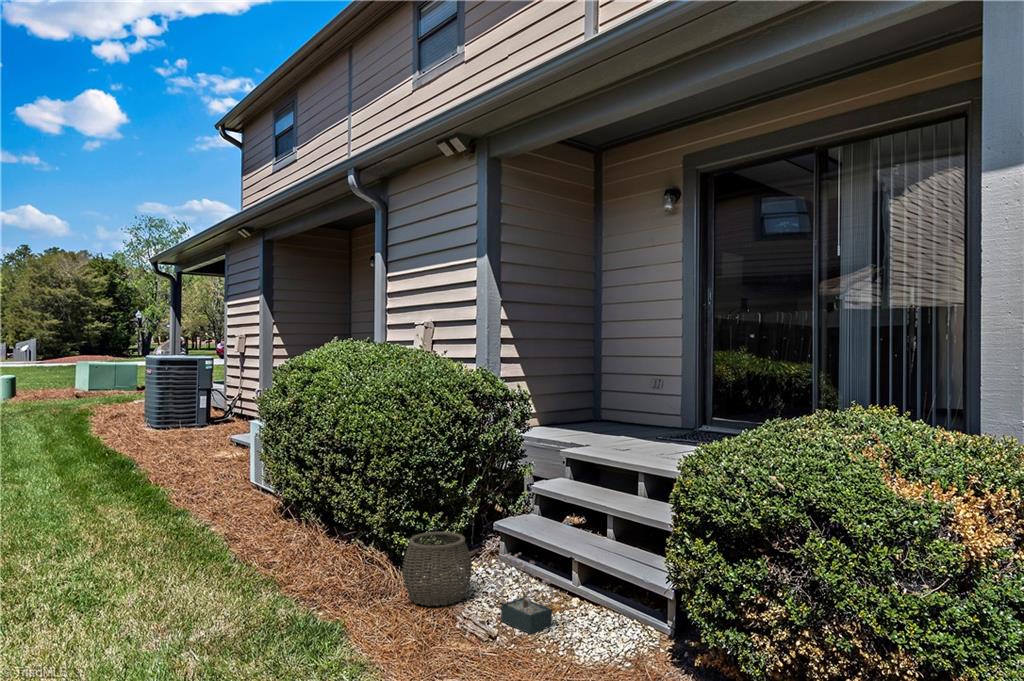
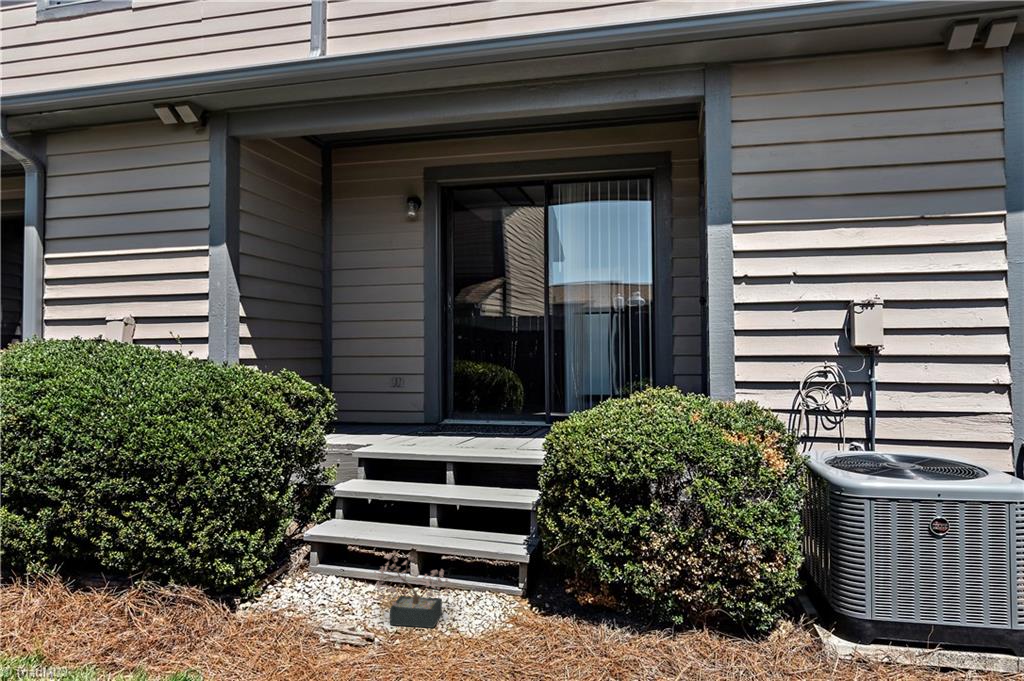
woven basket: present [402,532,472,606] -> none [248,547,329,635]

